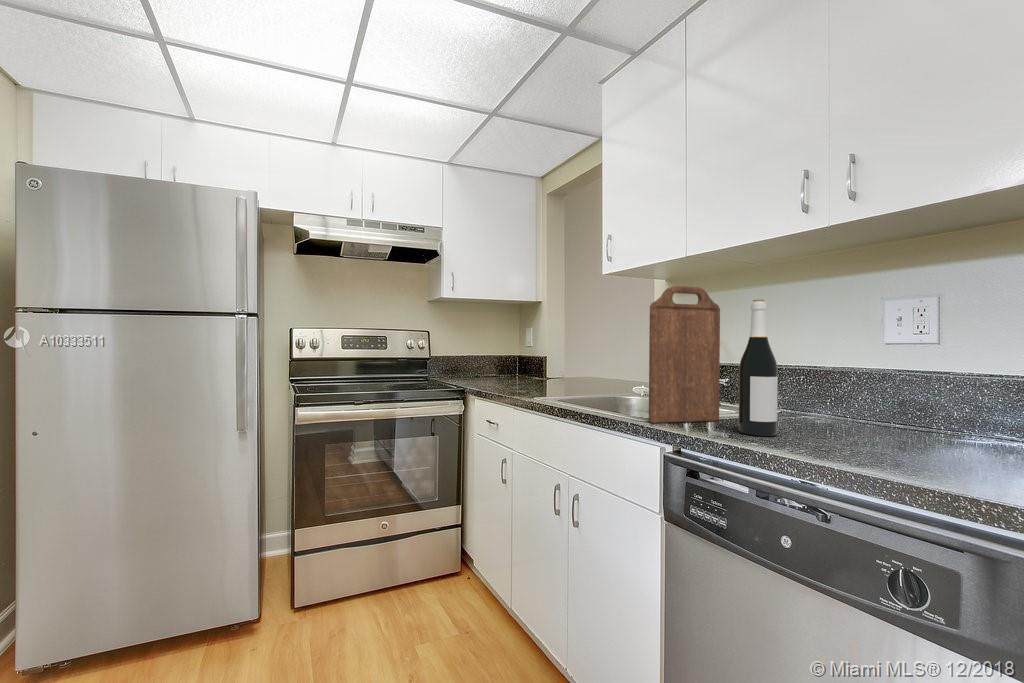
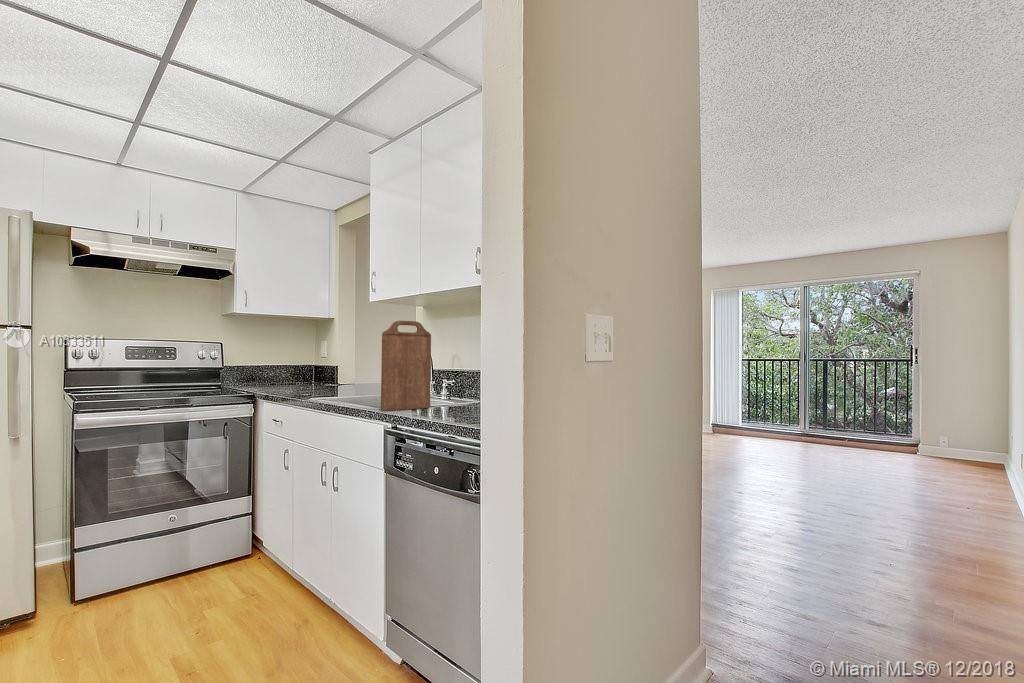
wine bottle: present [739,300,778,436] -> none [430,333,452,415]

